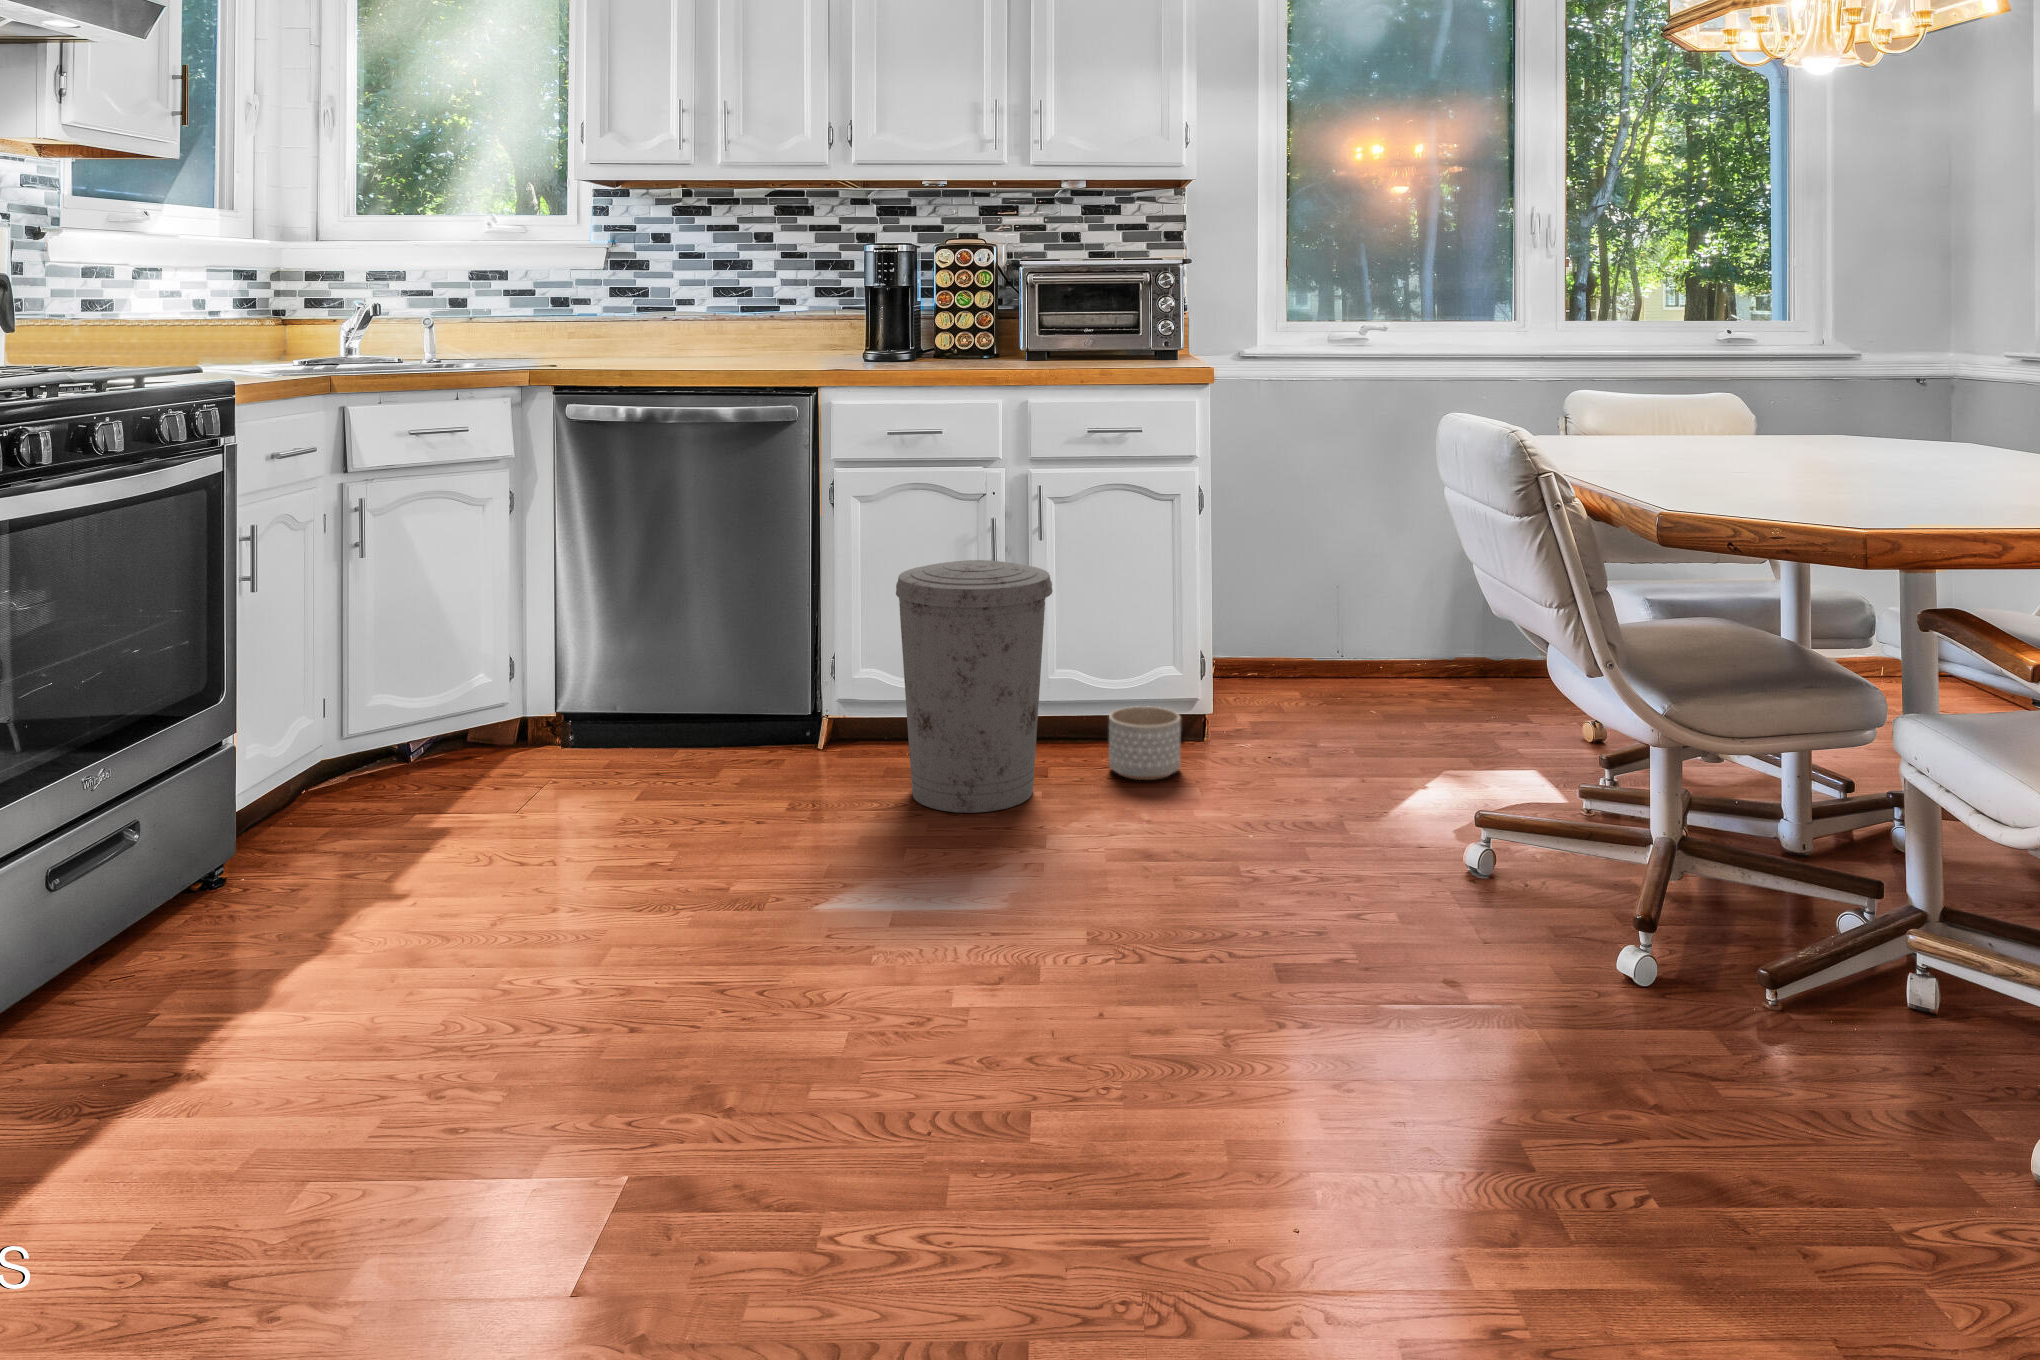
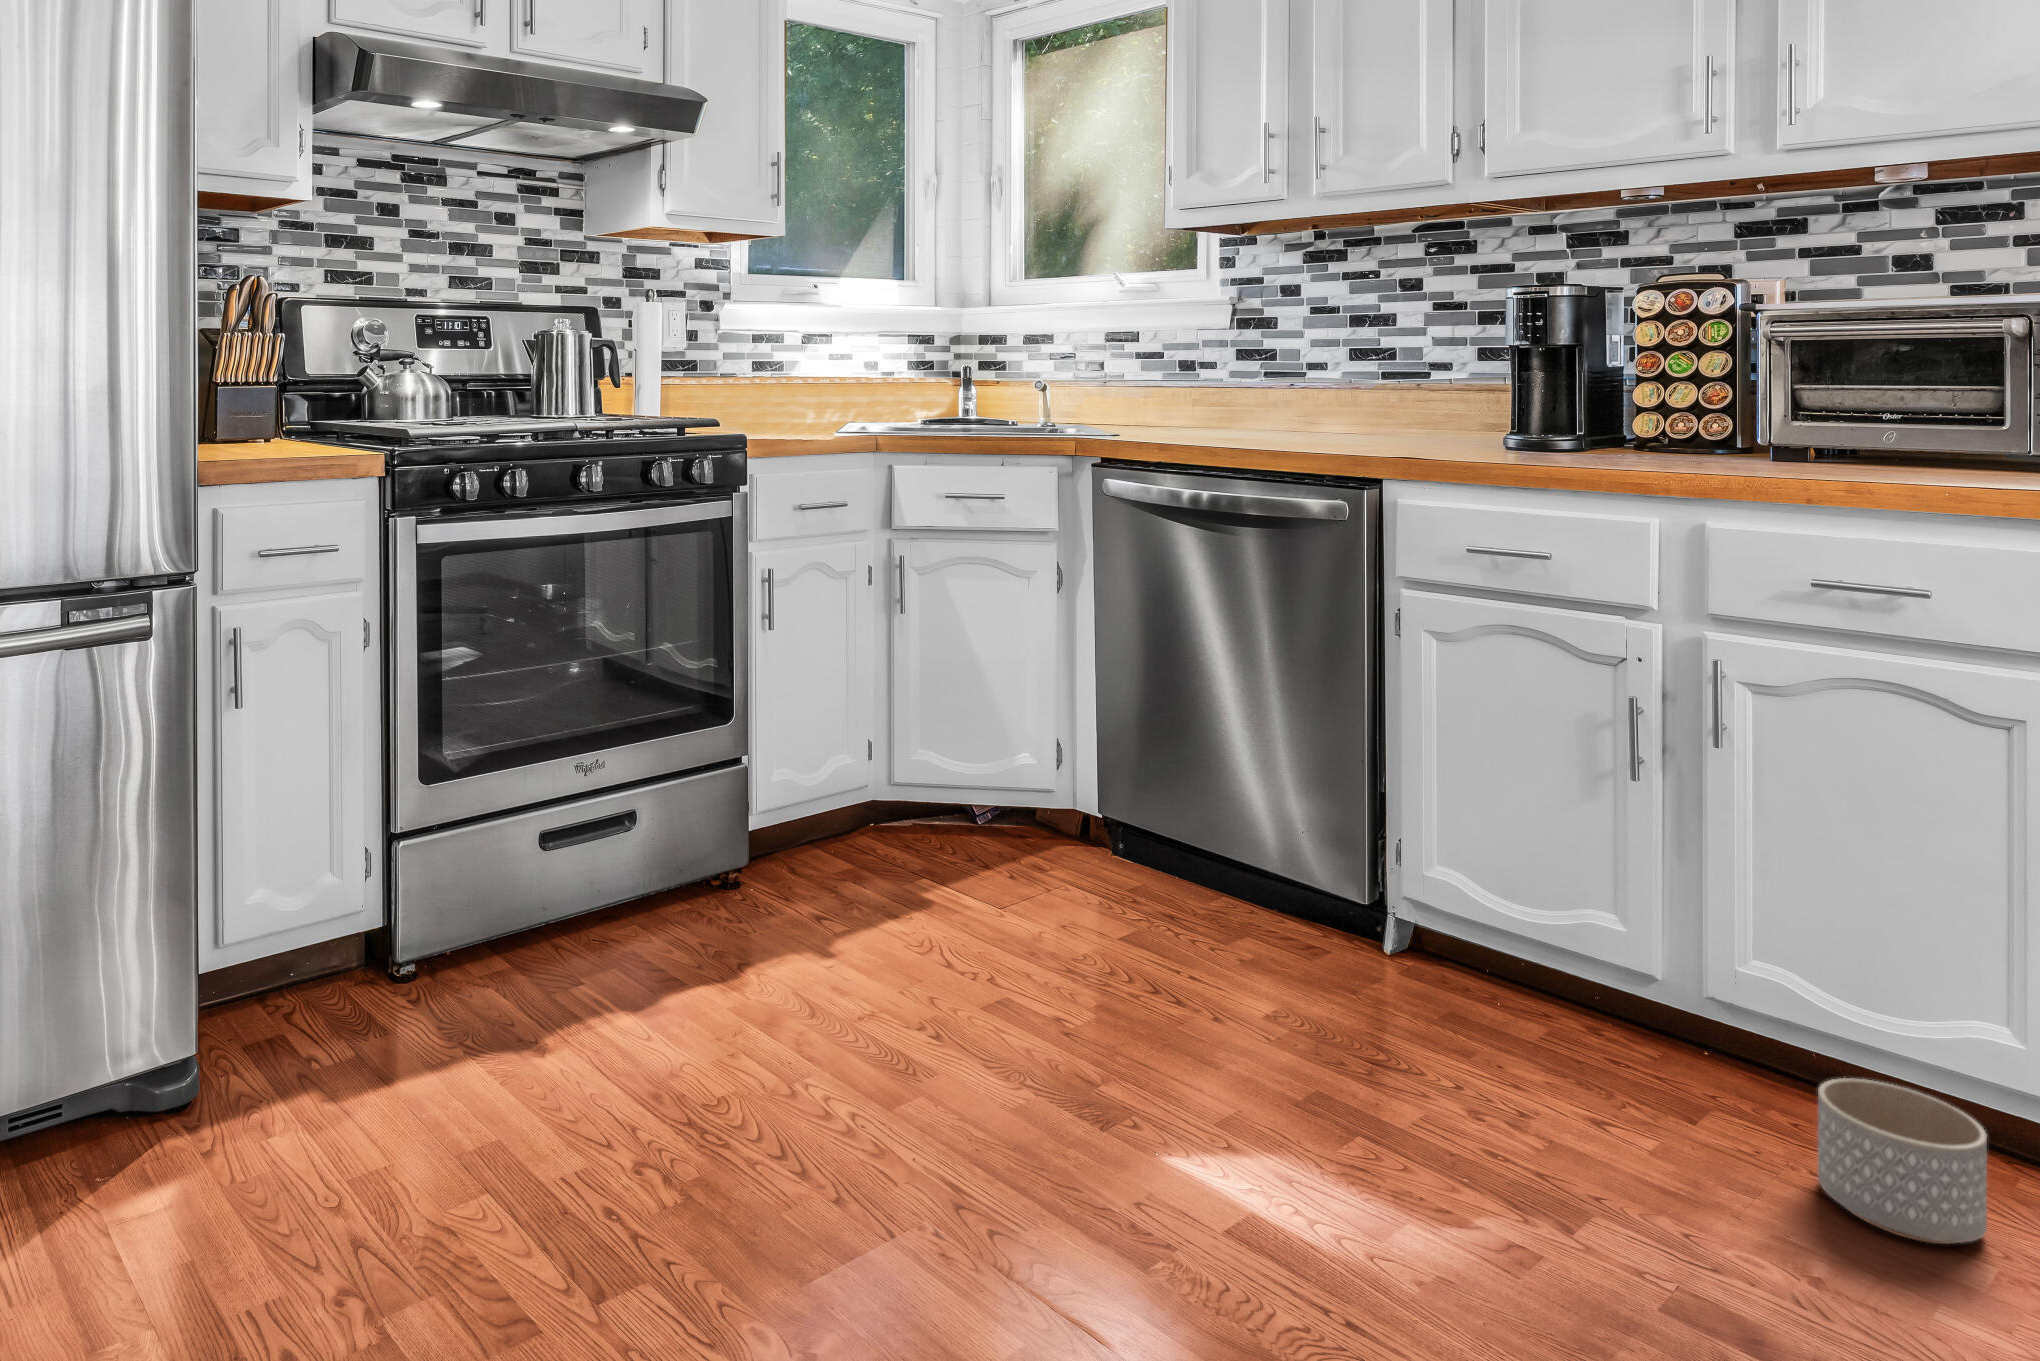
trash can: present [896,560,1052,813] -> none [1402,749,1678,1169]

